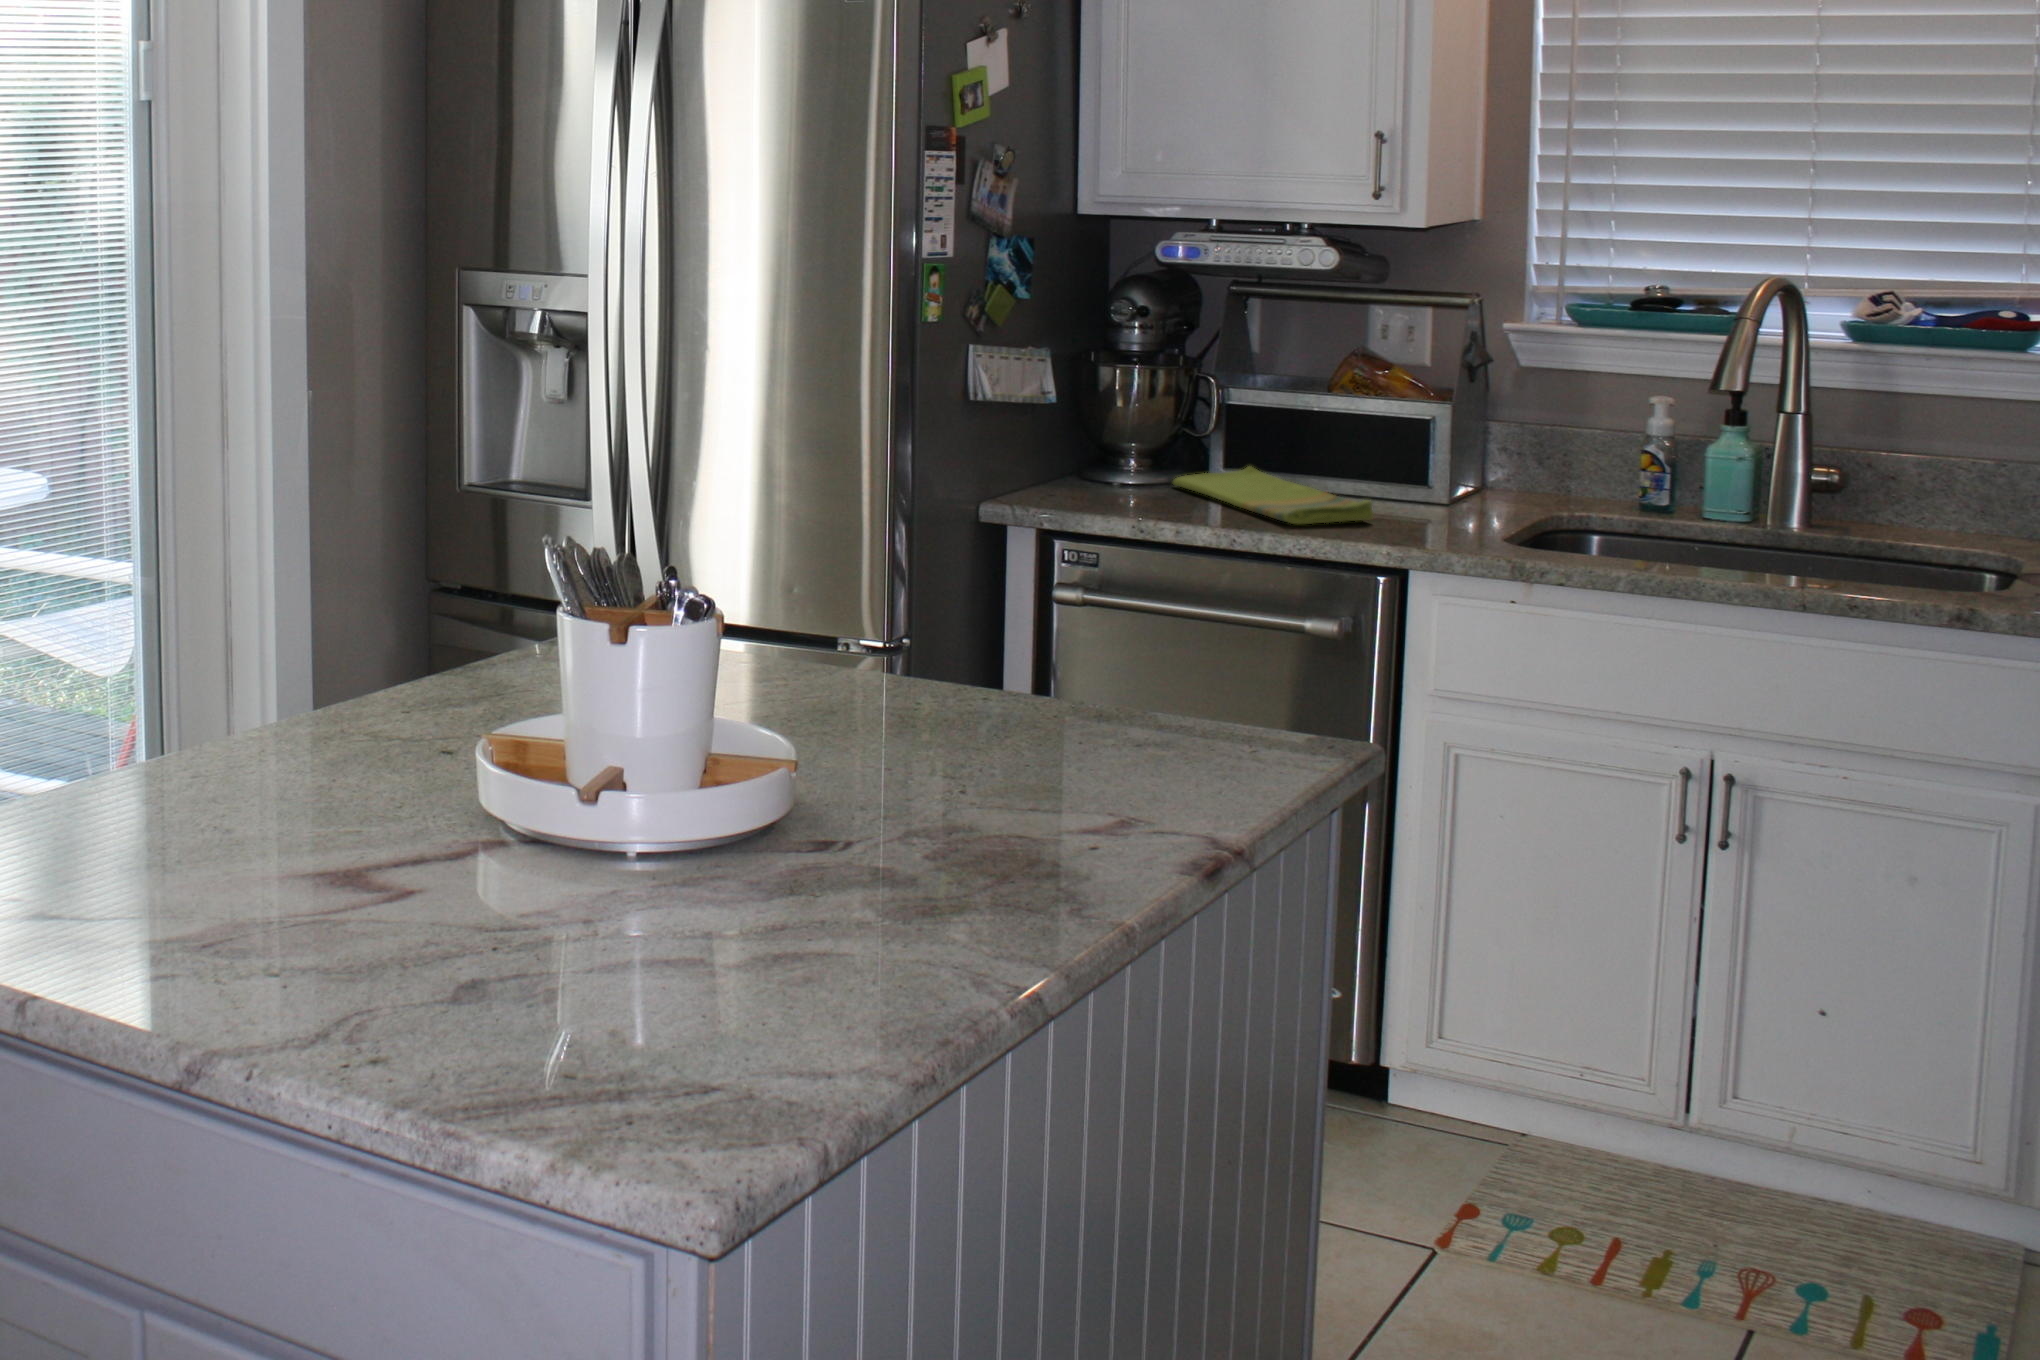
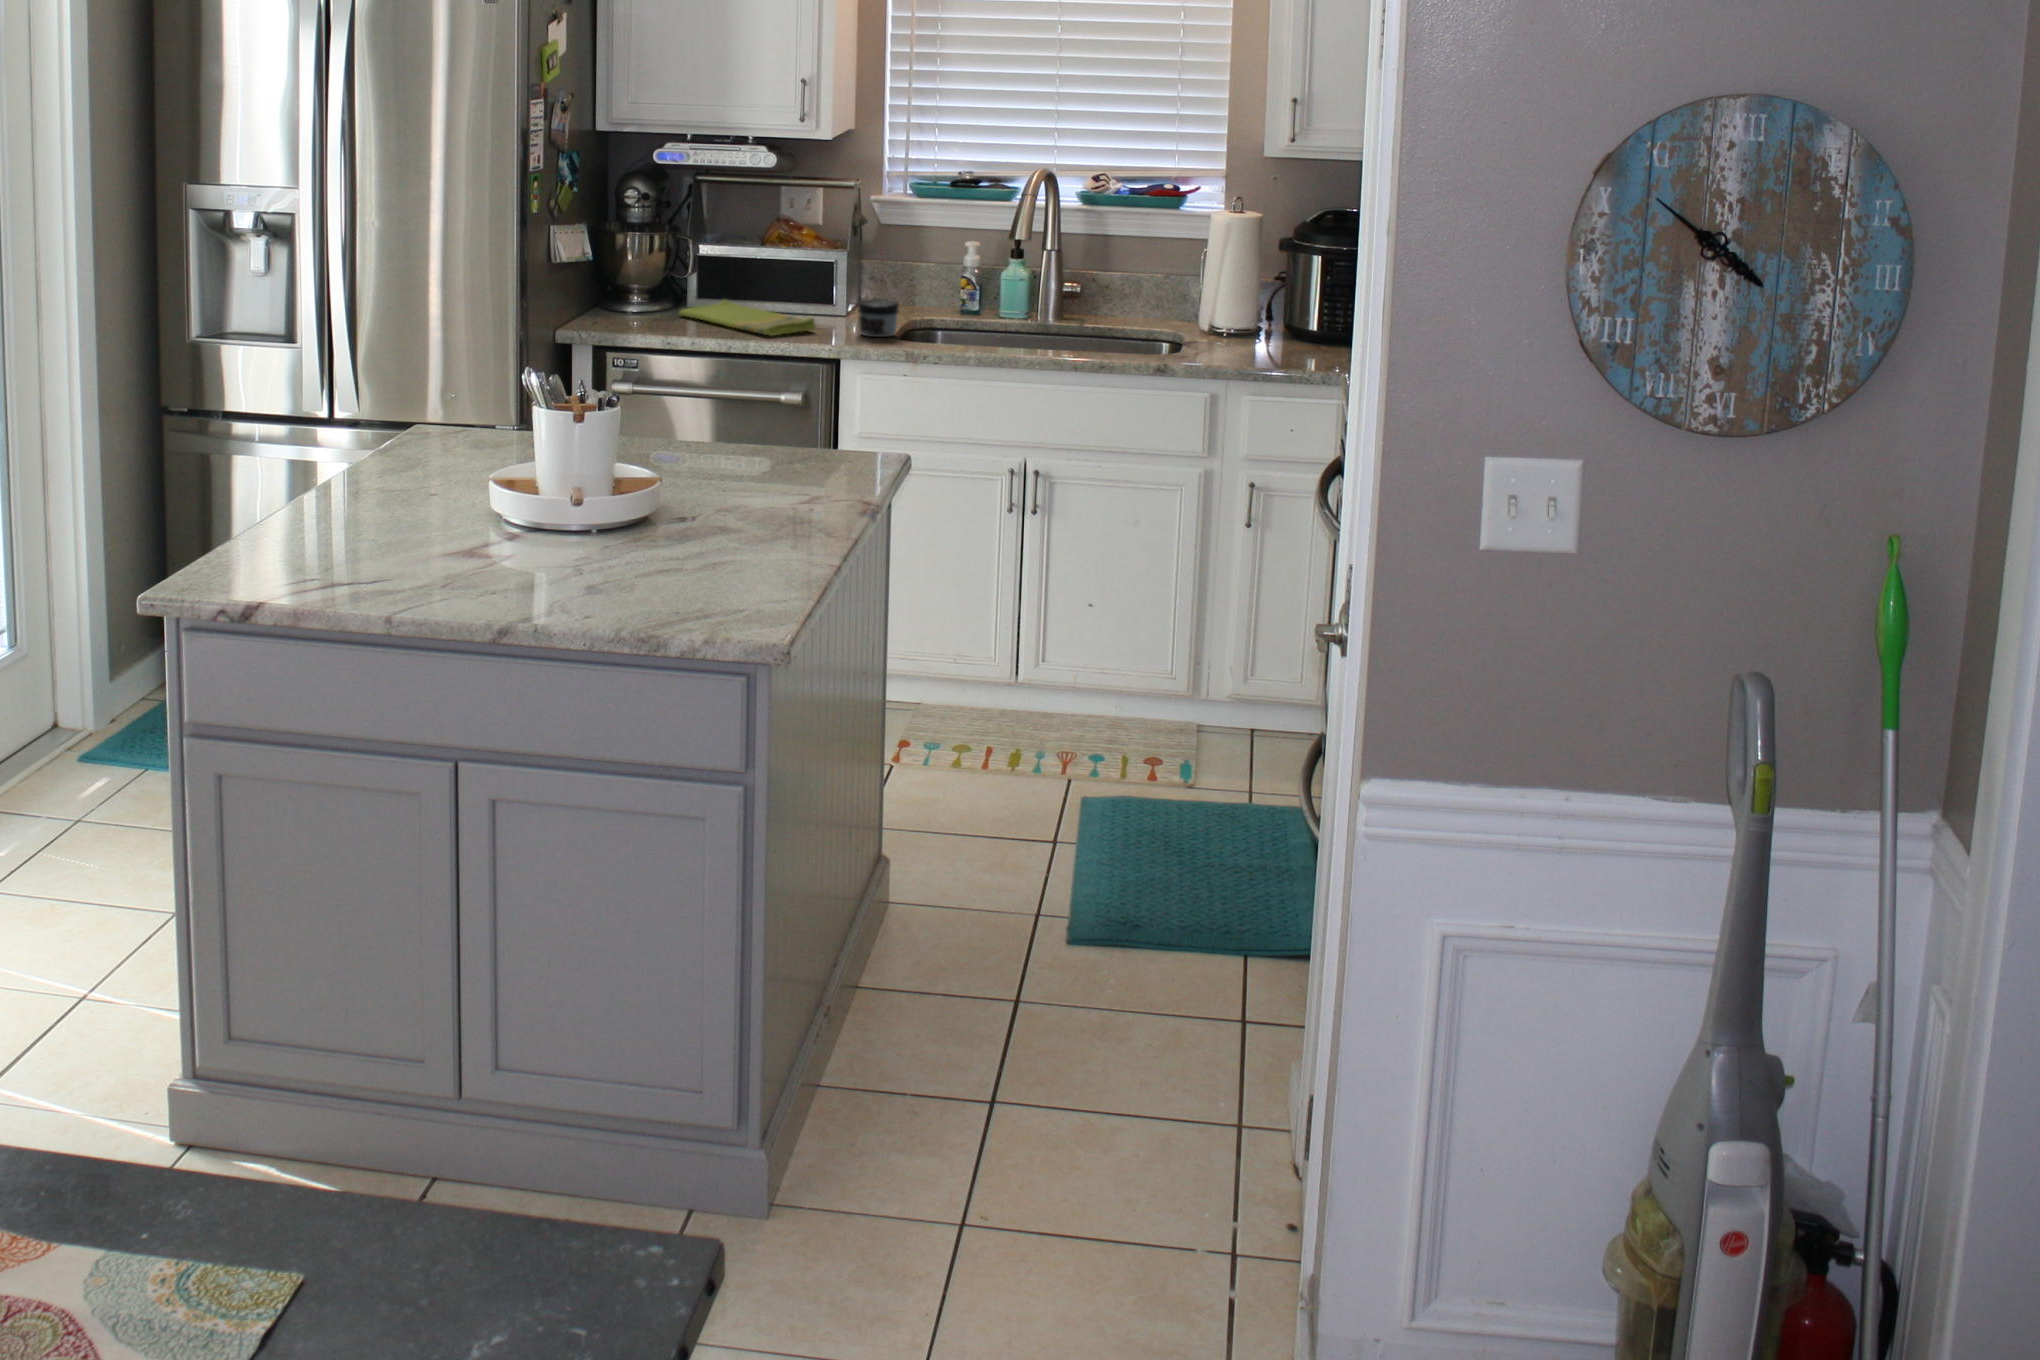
jar: none [1441,478,1511,538] -> present [858,299,899,337]

